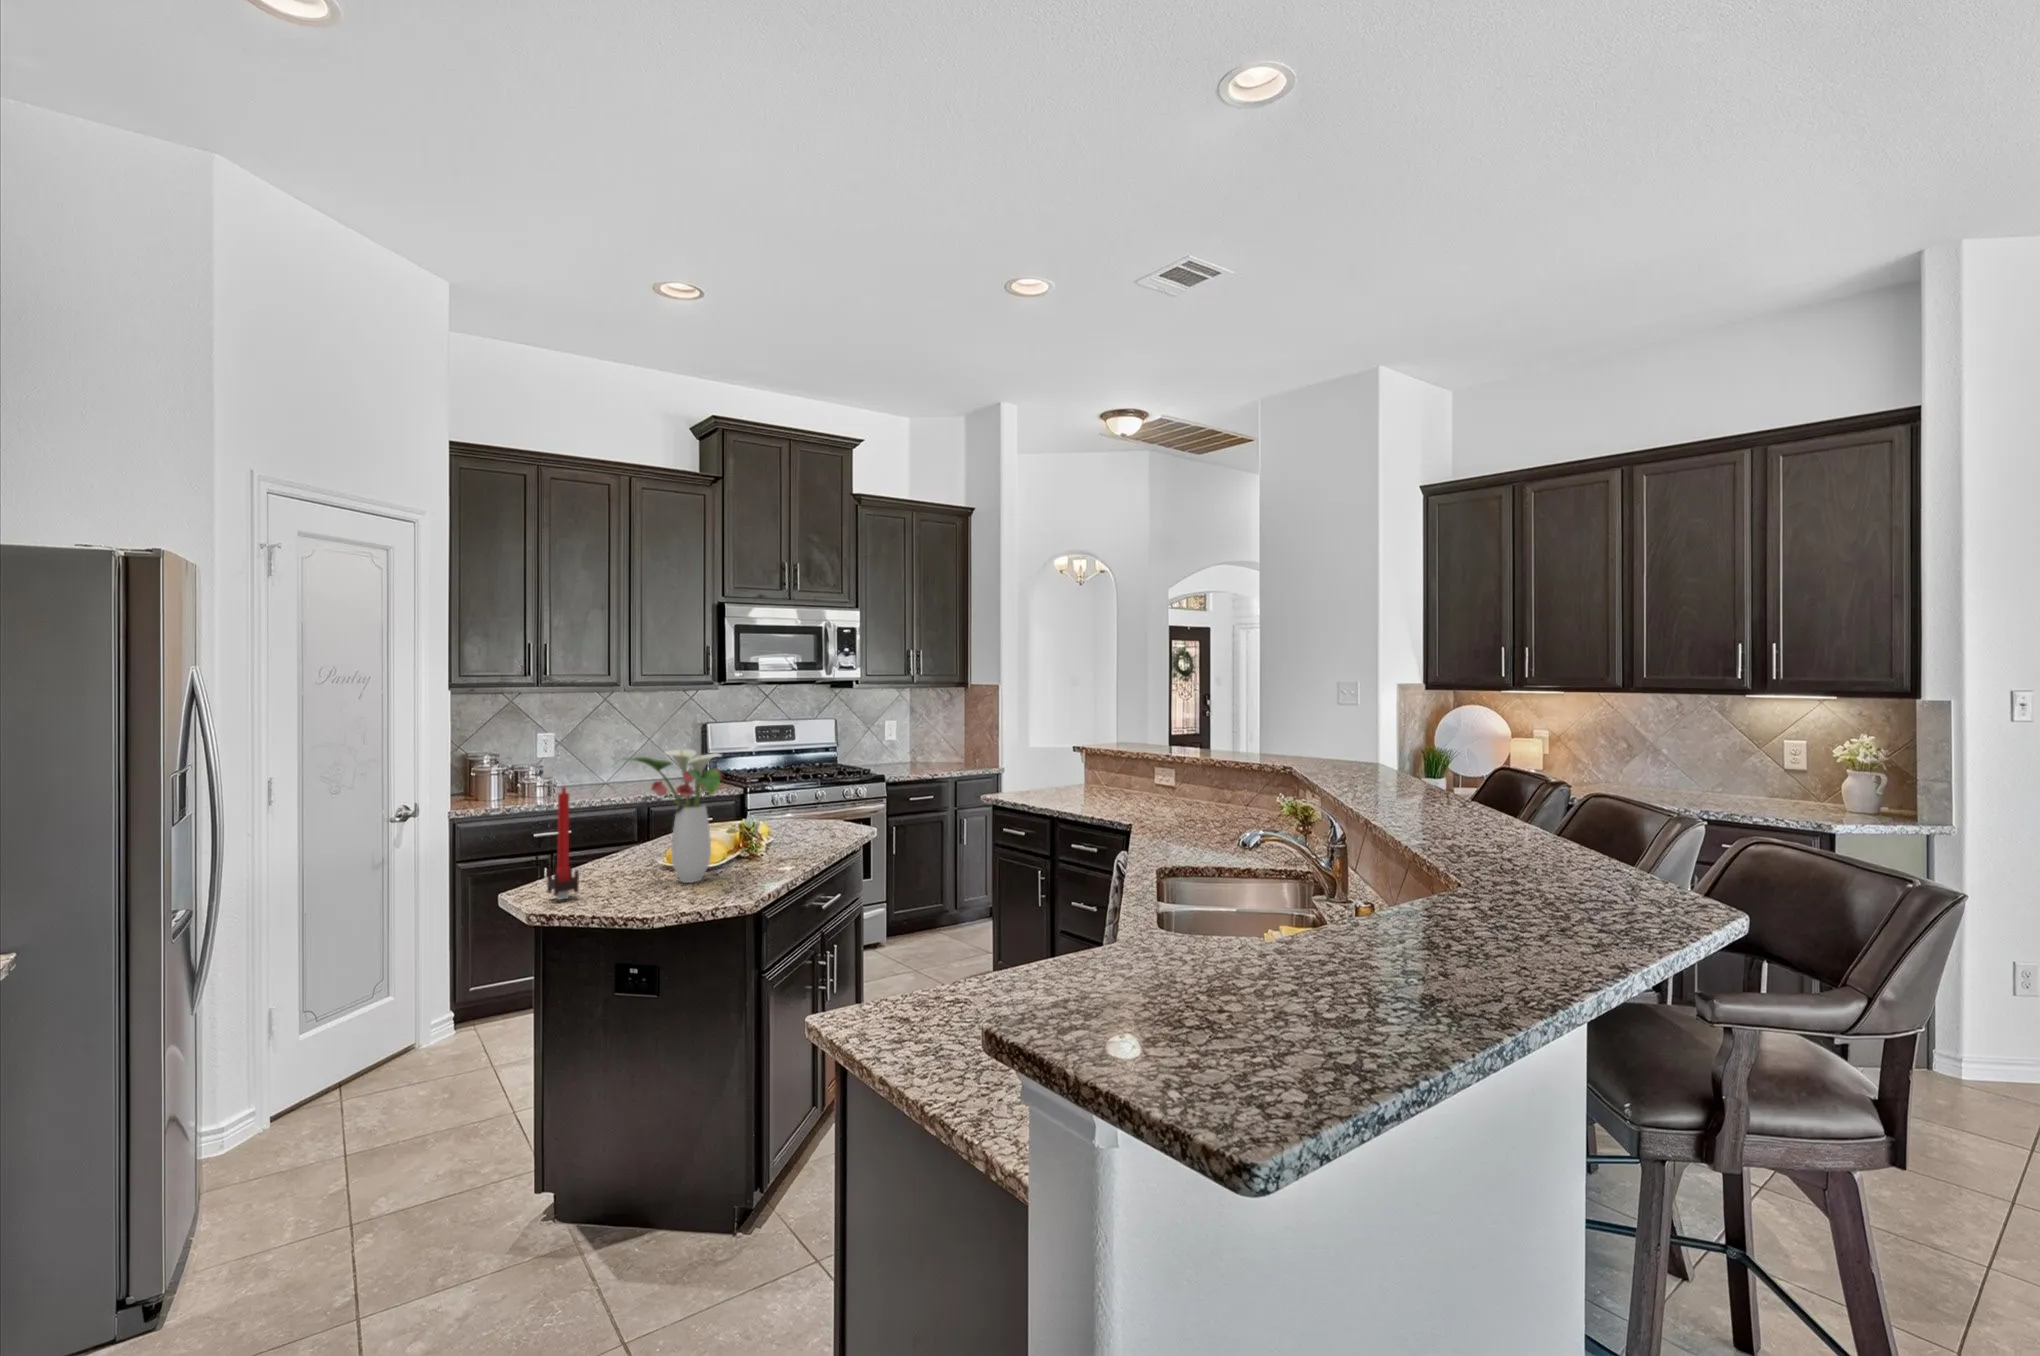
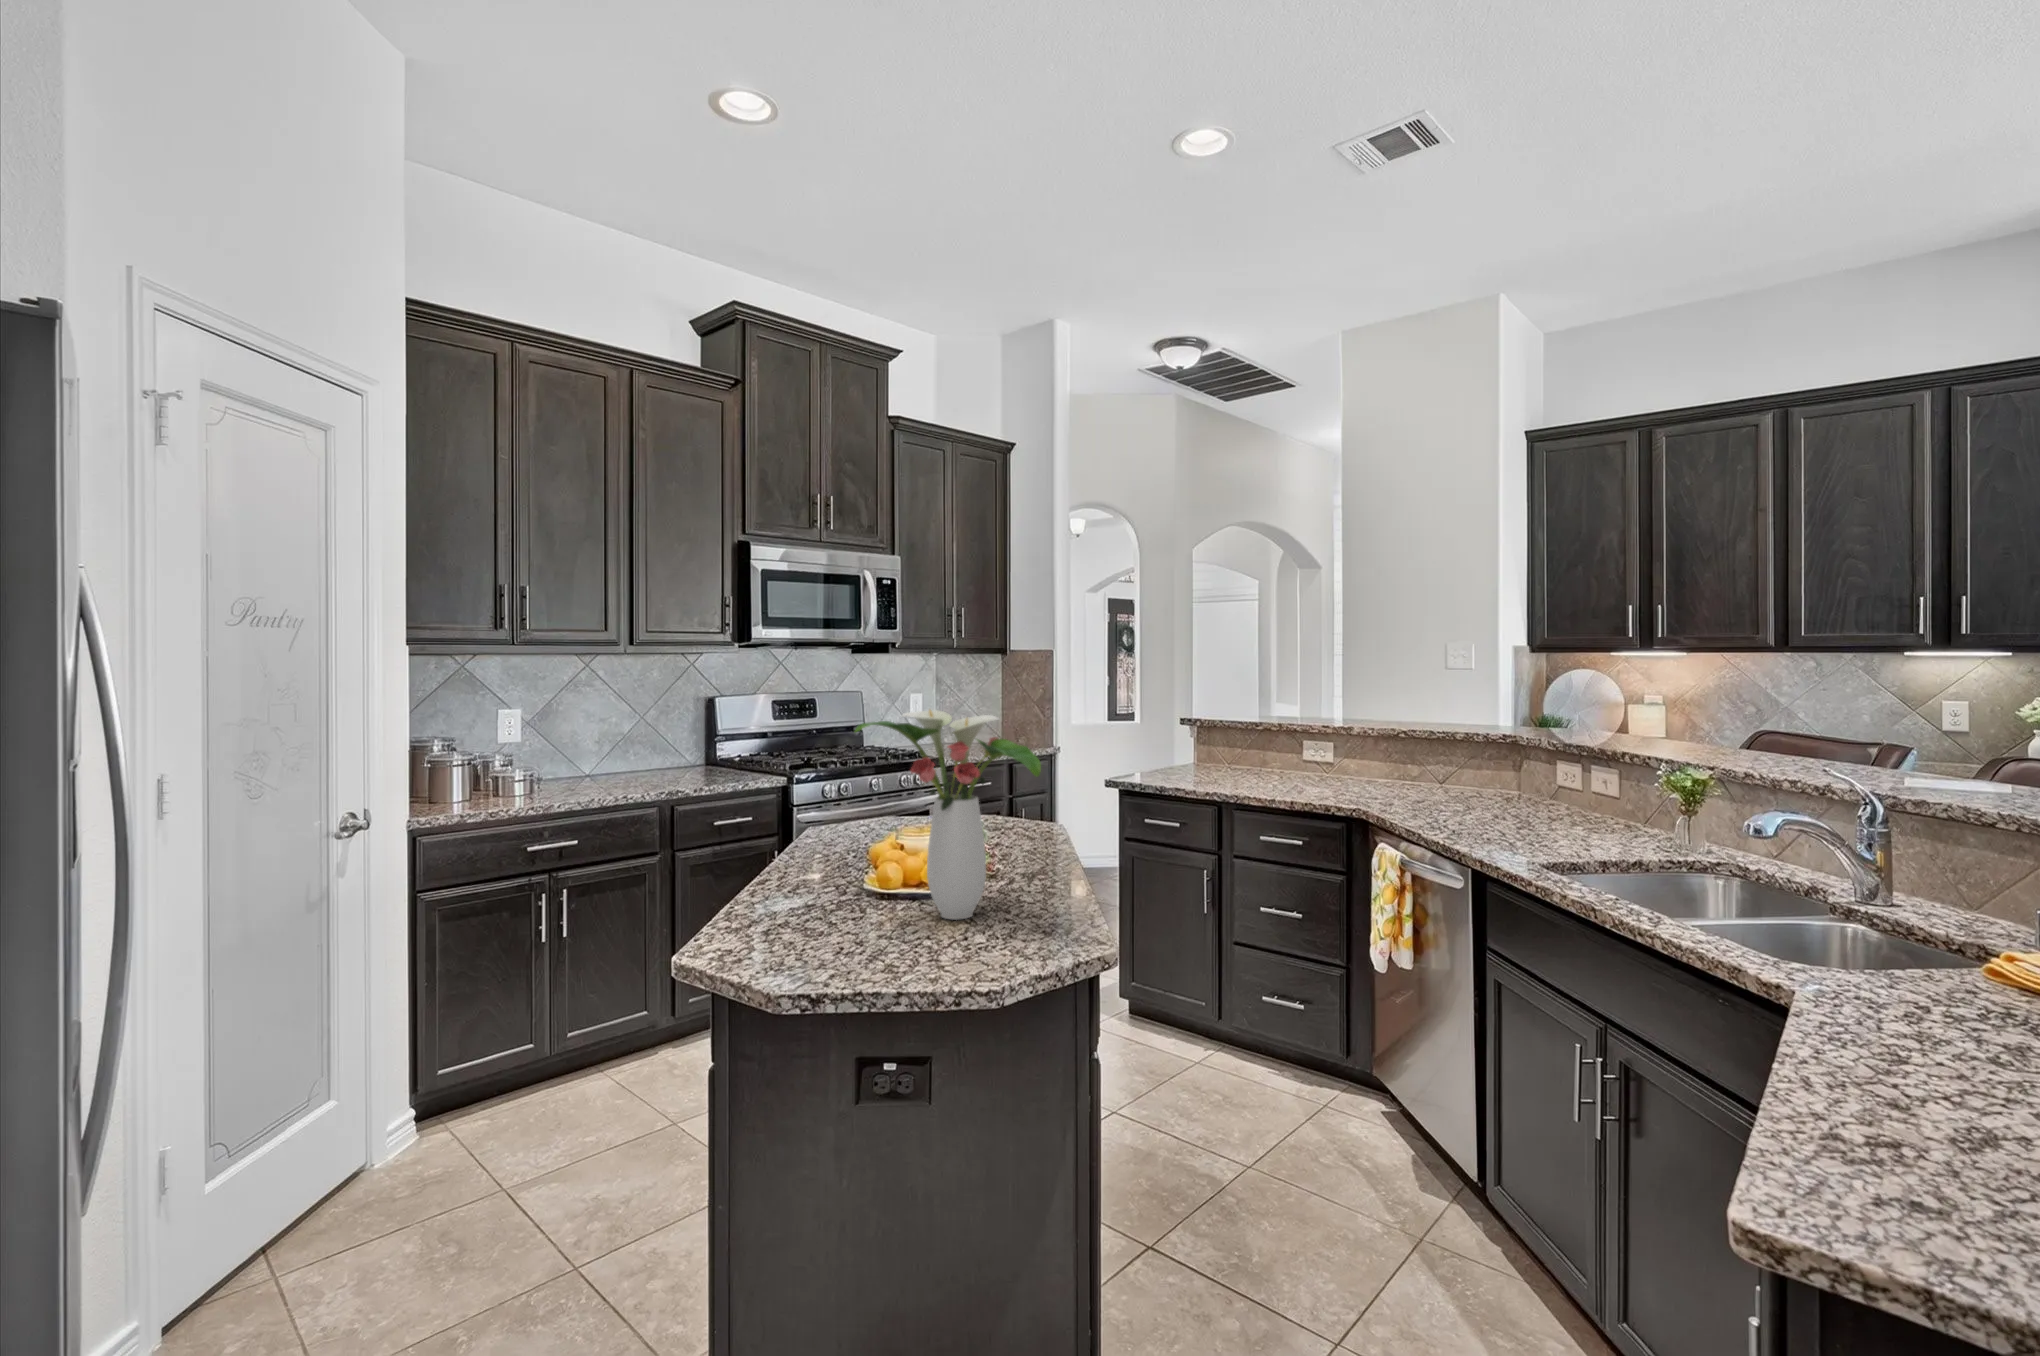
candle: present [547,787,579,900] -> none [762,770,817,961]

